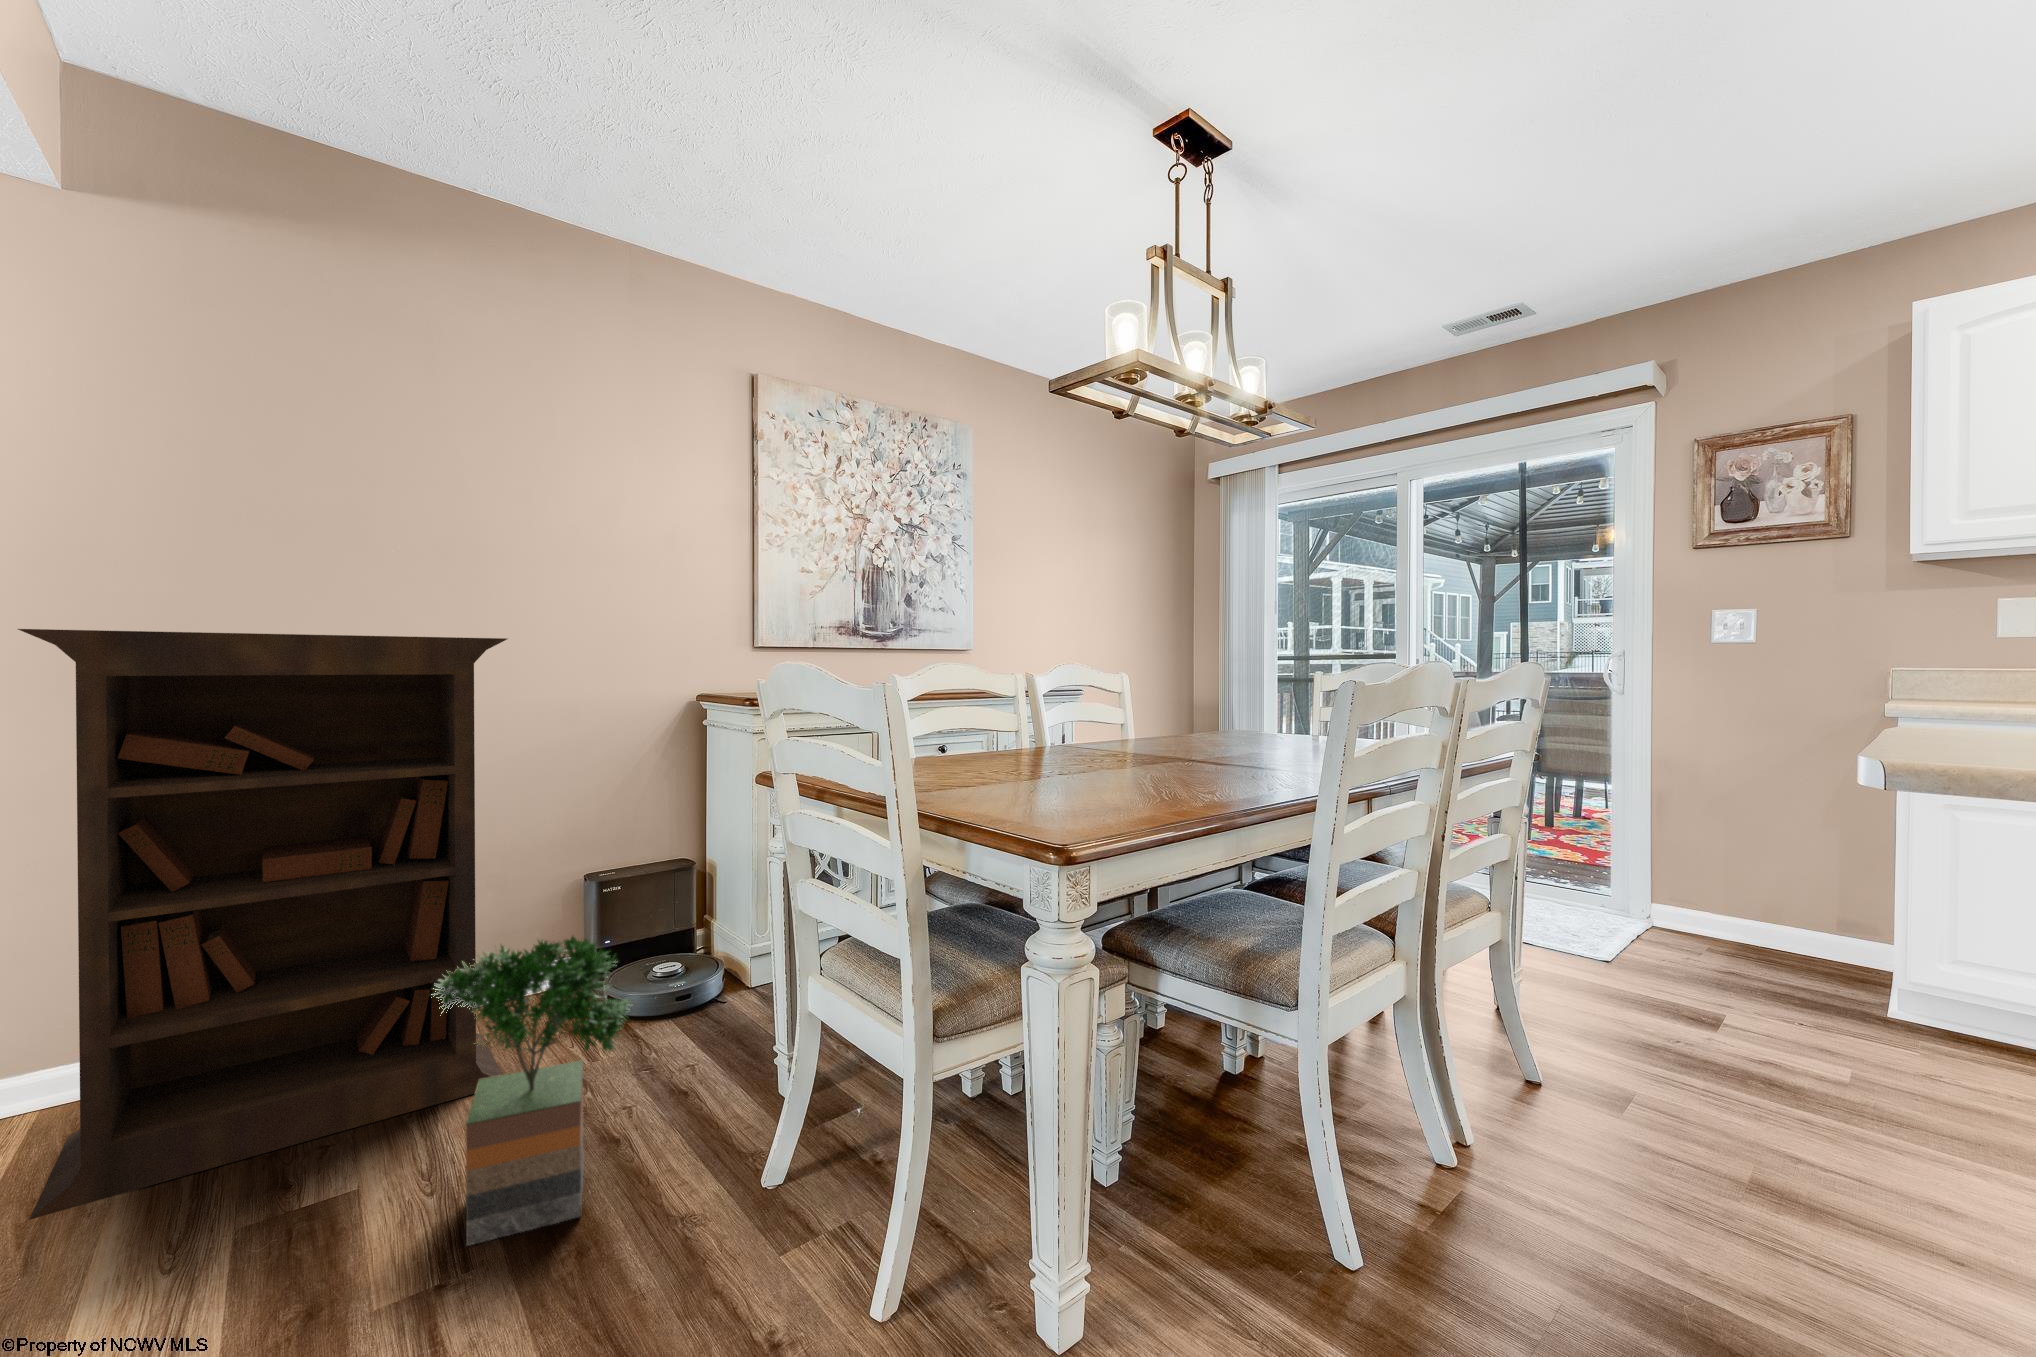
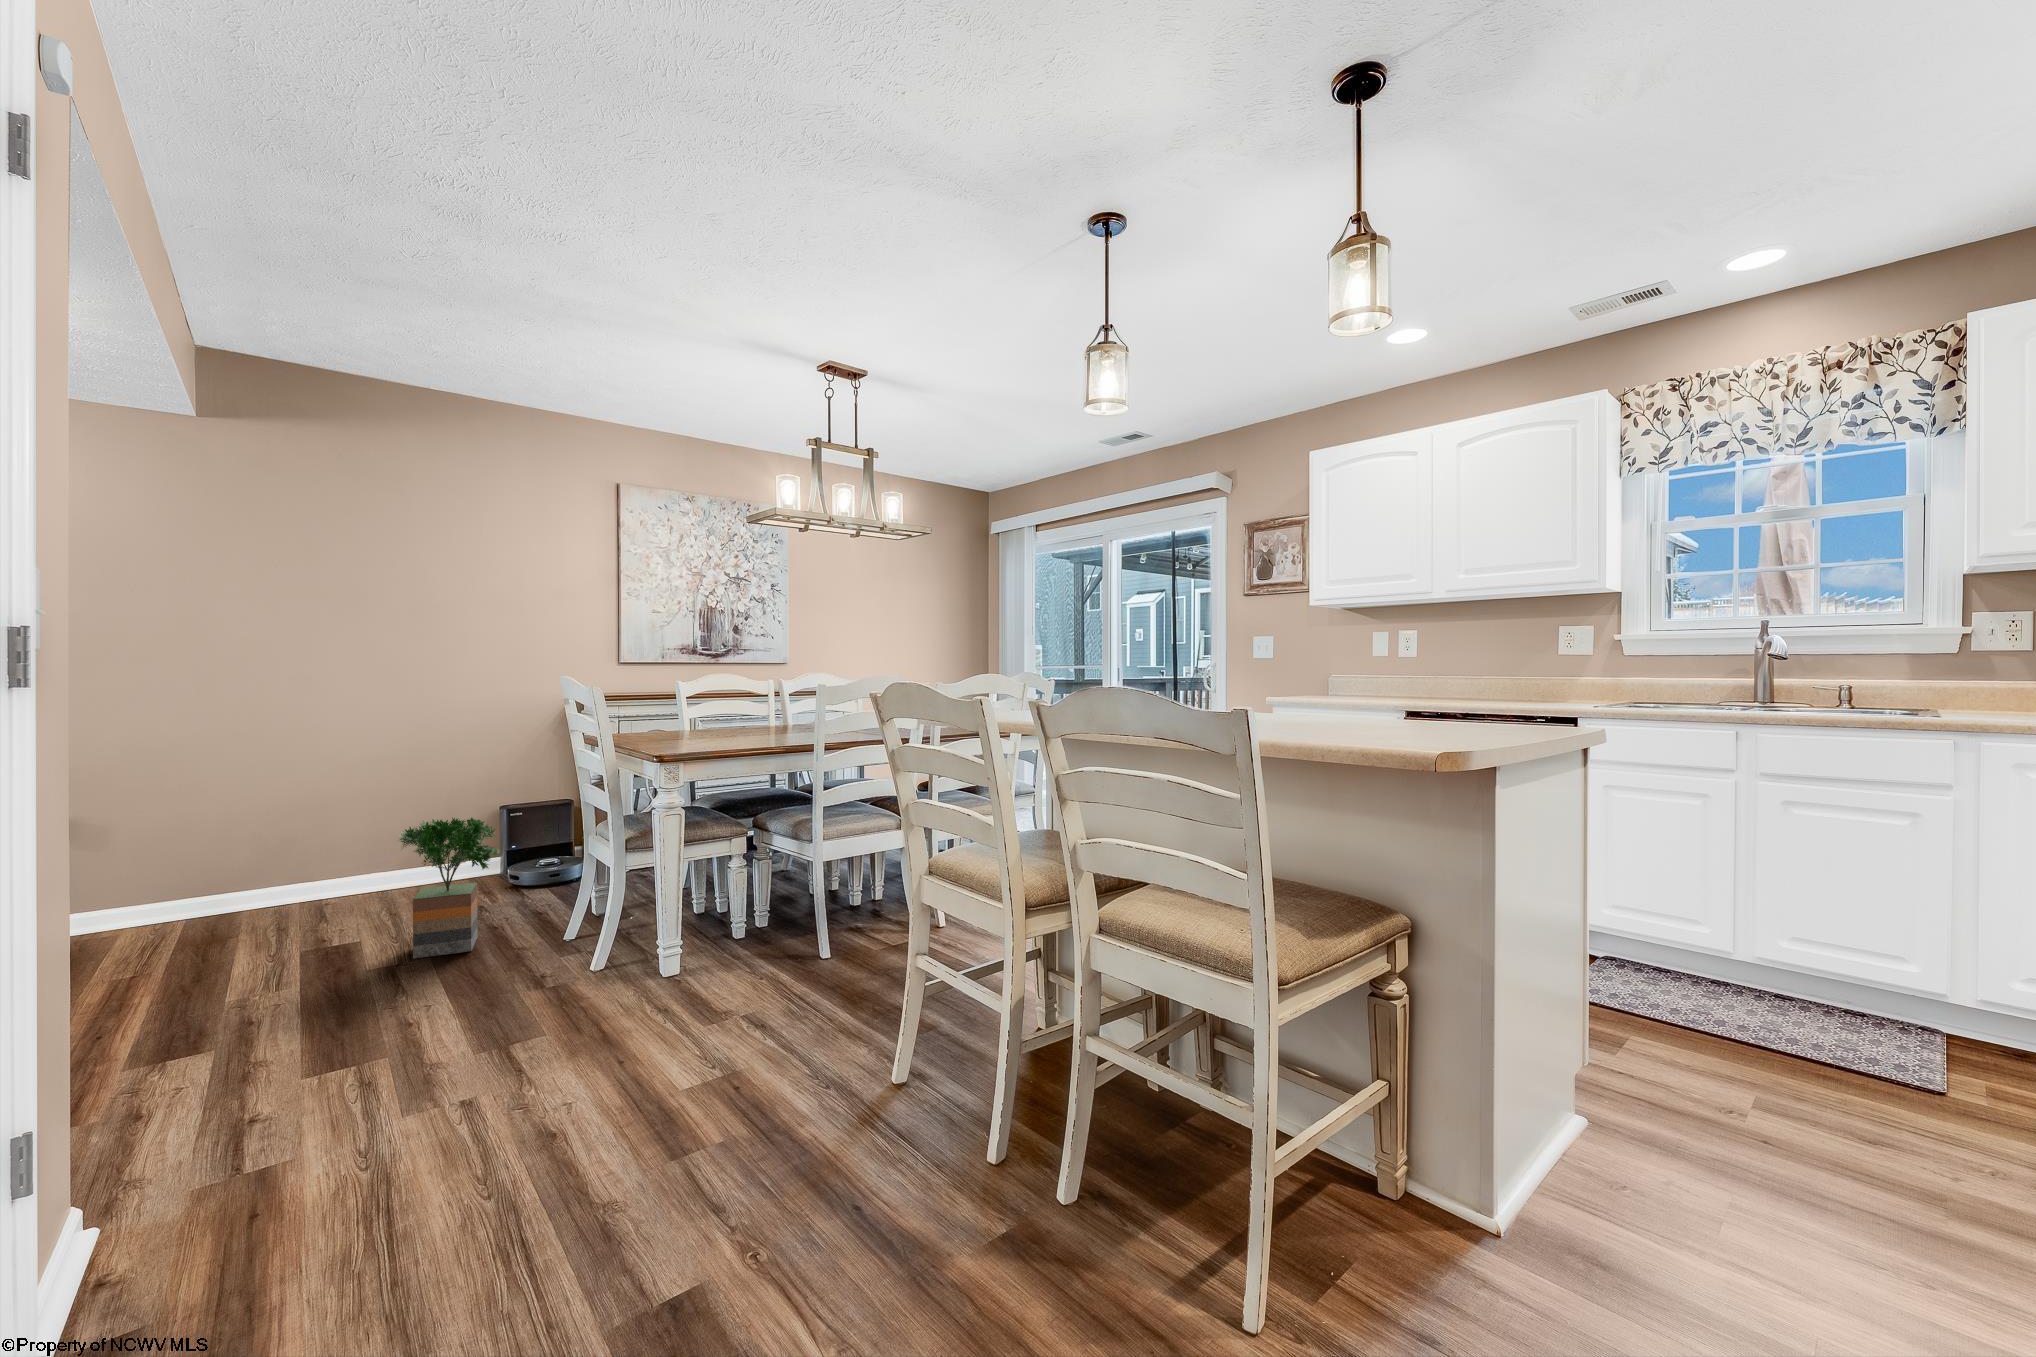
bookcase: present [18,629,507,1220] -> none [192,661,444,953]

